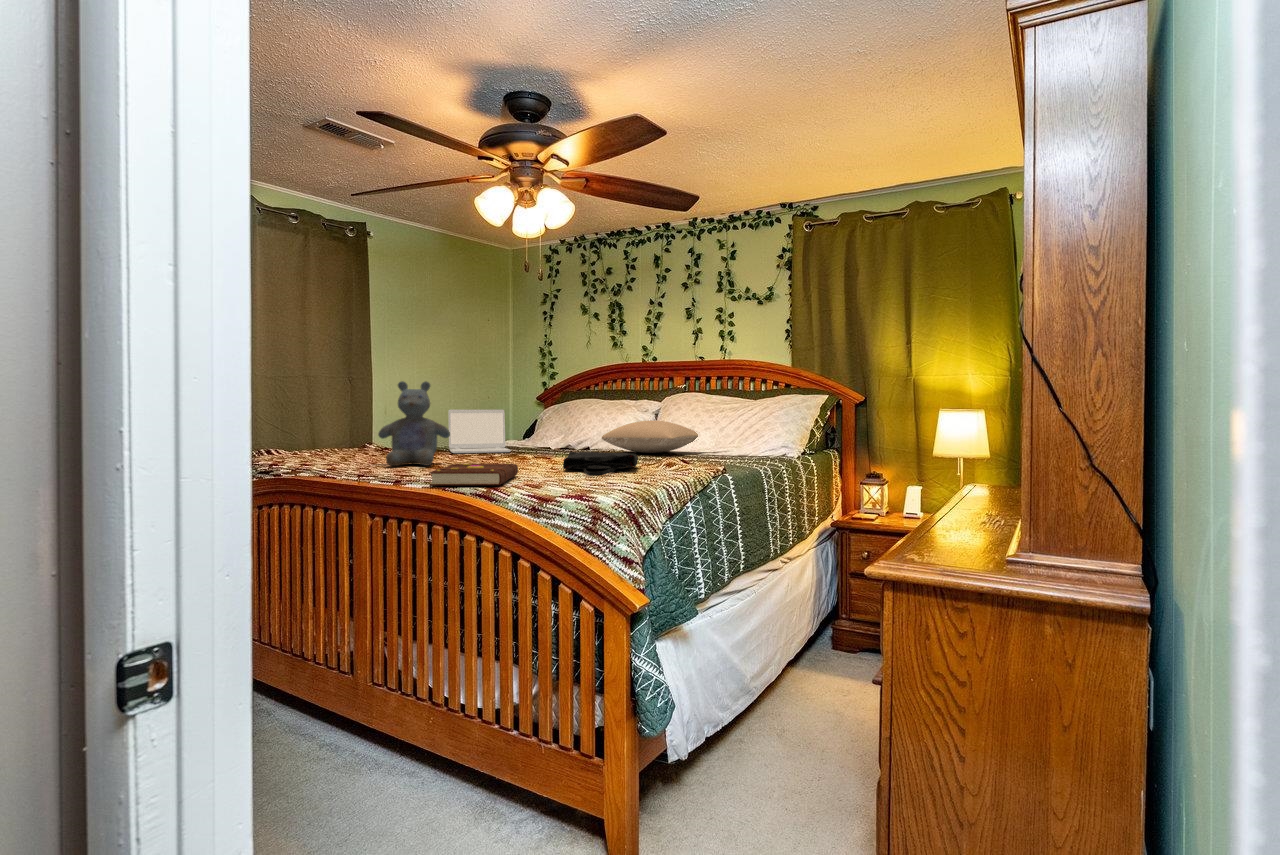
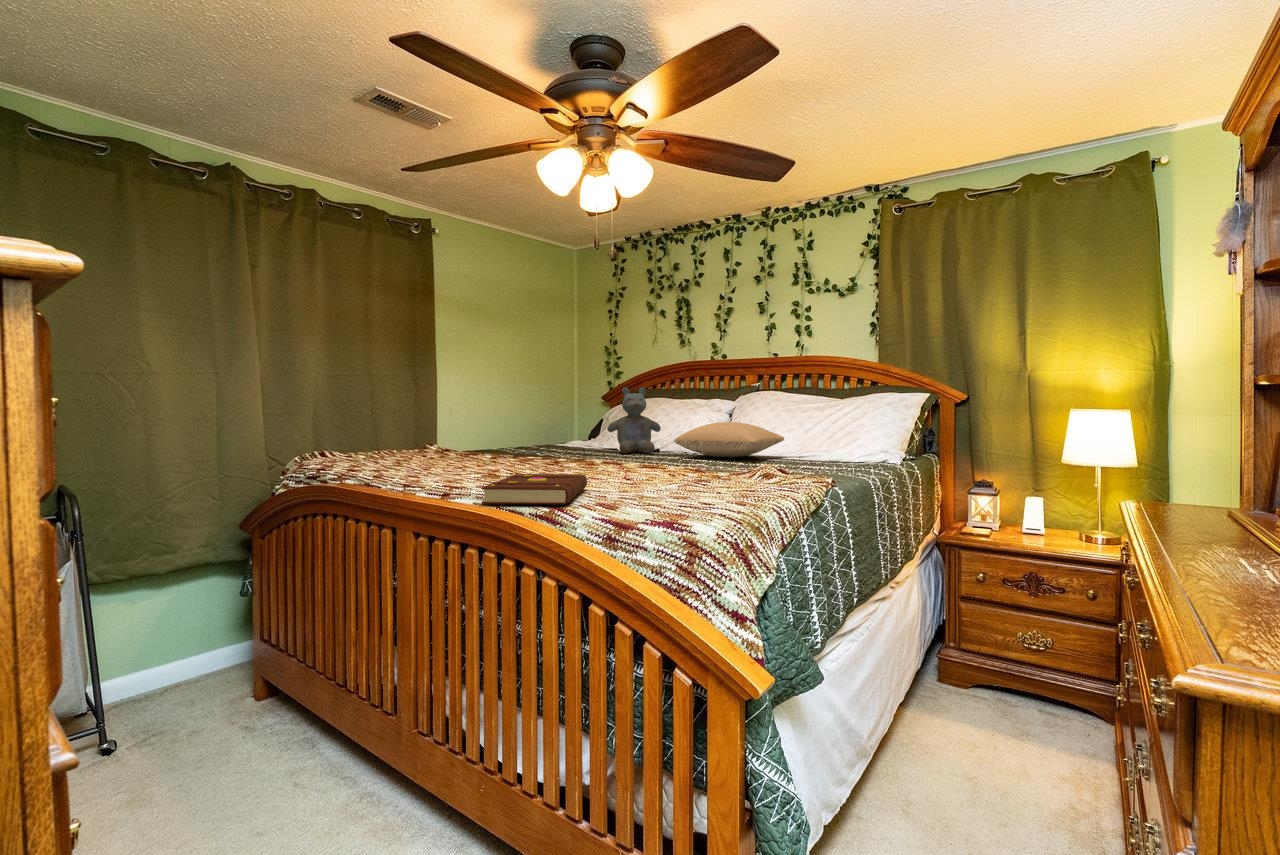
stuffed bear: present [378,381,450,466] -> present [607,387,661,453]
laptop: present [448,410,511,453] -> none [512,410,577,457]
tote bag: present [563,452,638,476] -> none [638,459,723,490]

